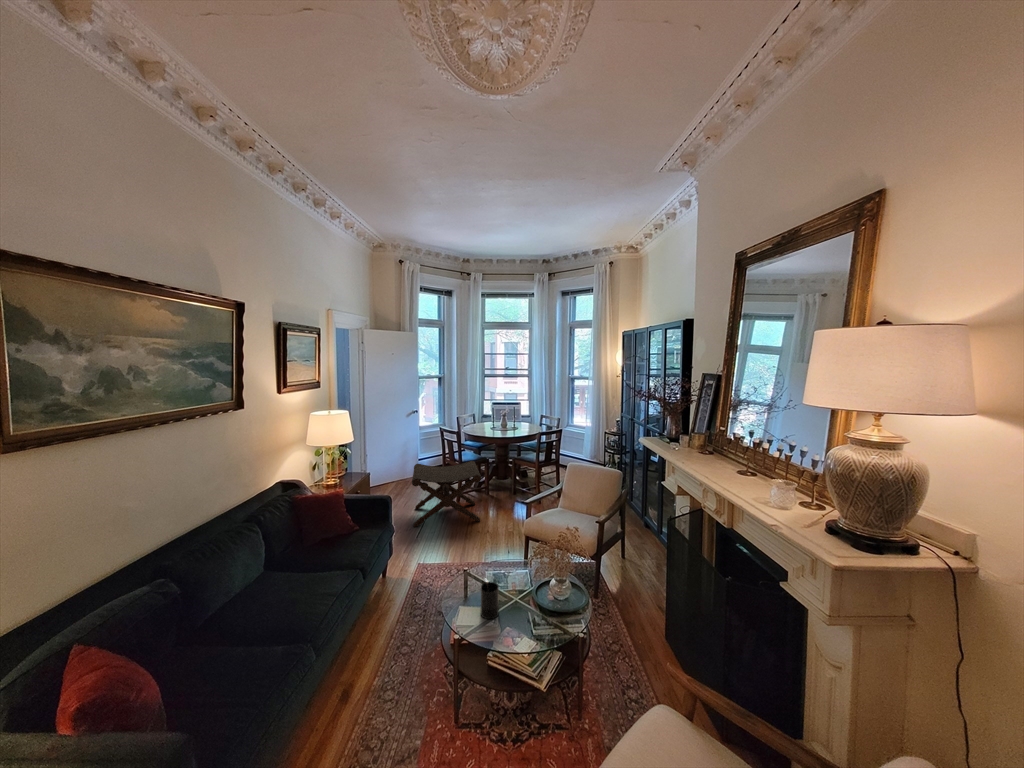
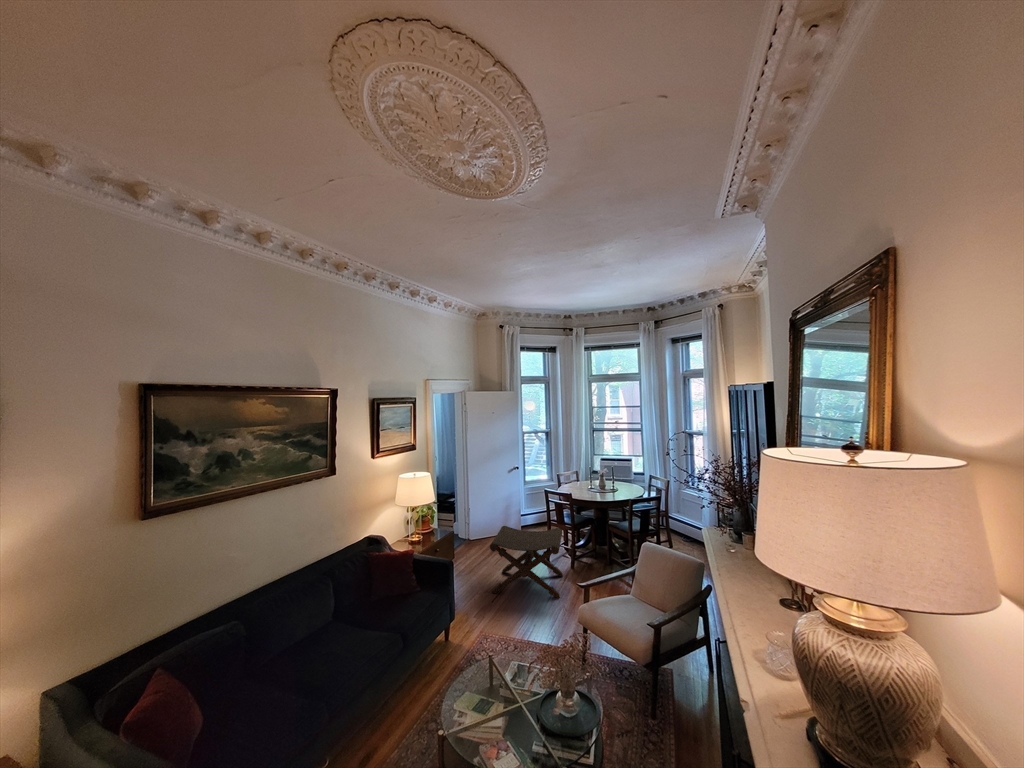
candle: present [481,581,499,619] -> none [476,679,496,729]

